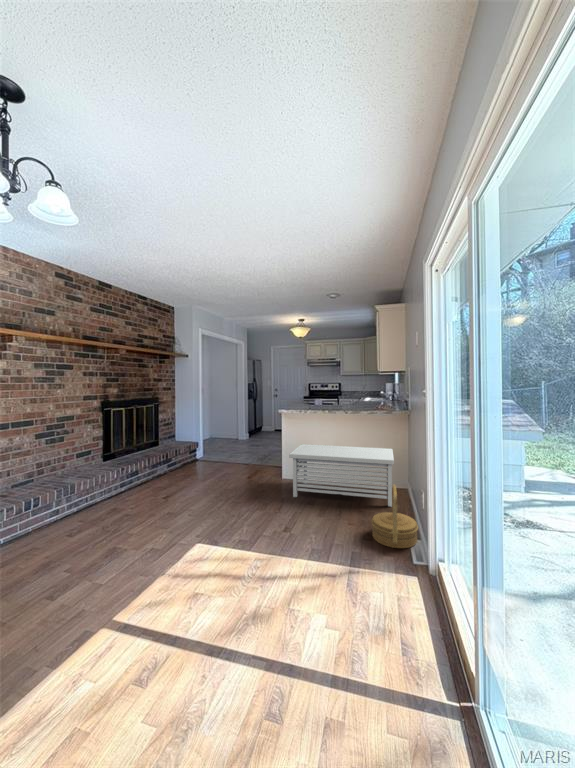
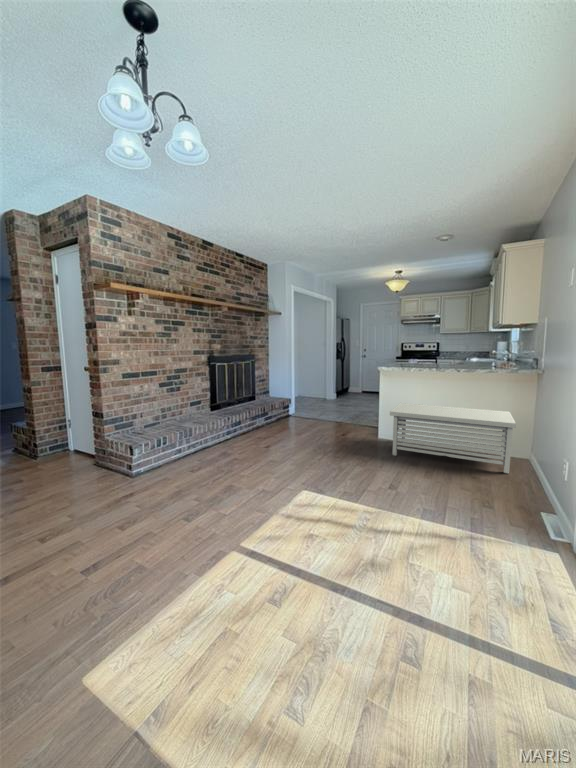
woven basket: present [371,484,418,548] -> none [490,449,552,519]

